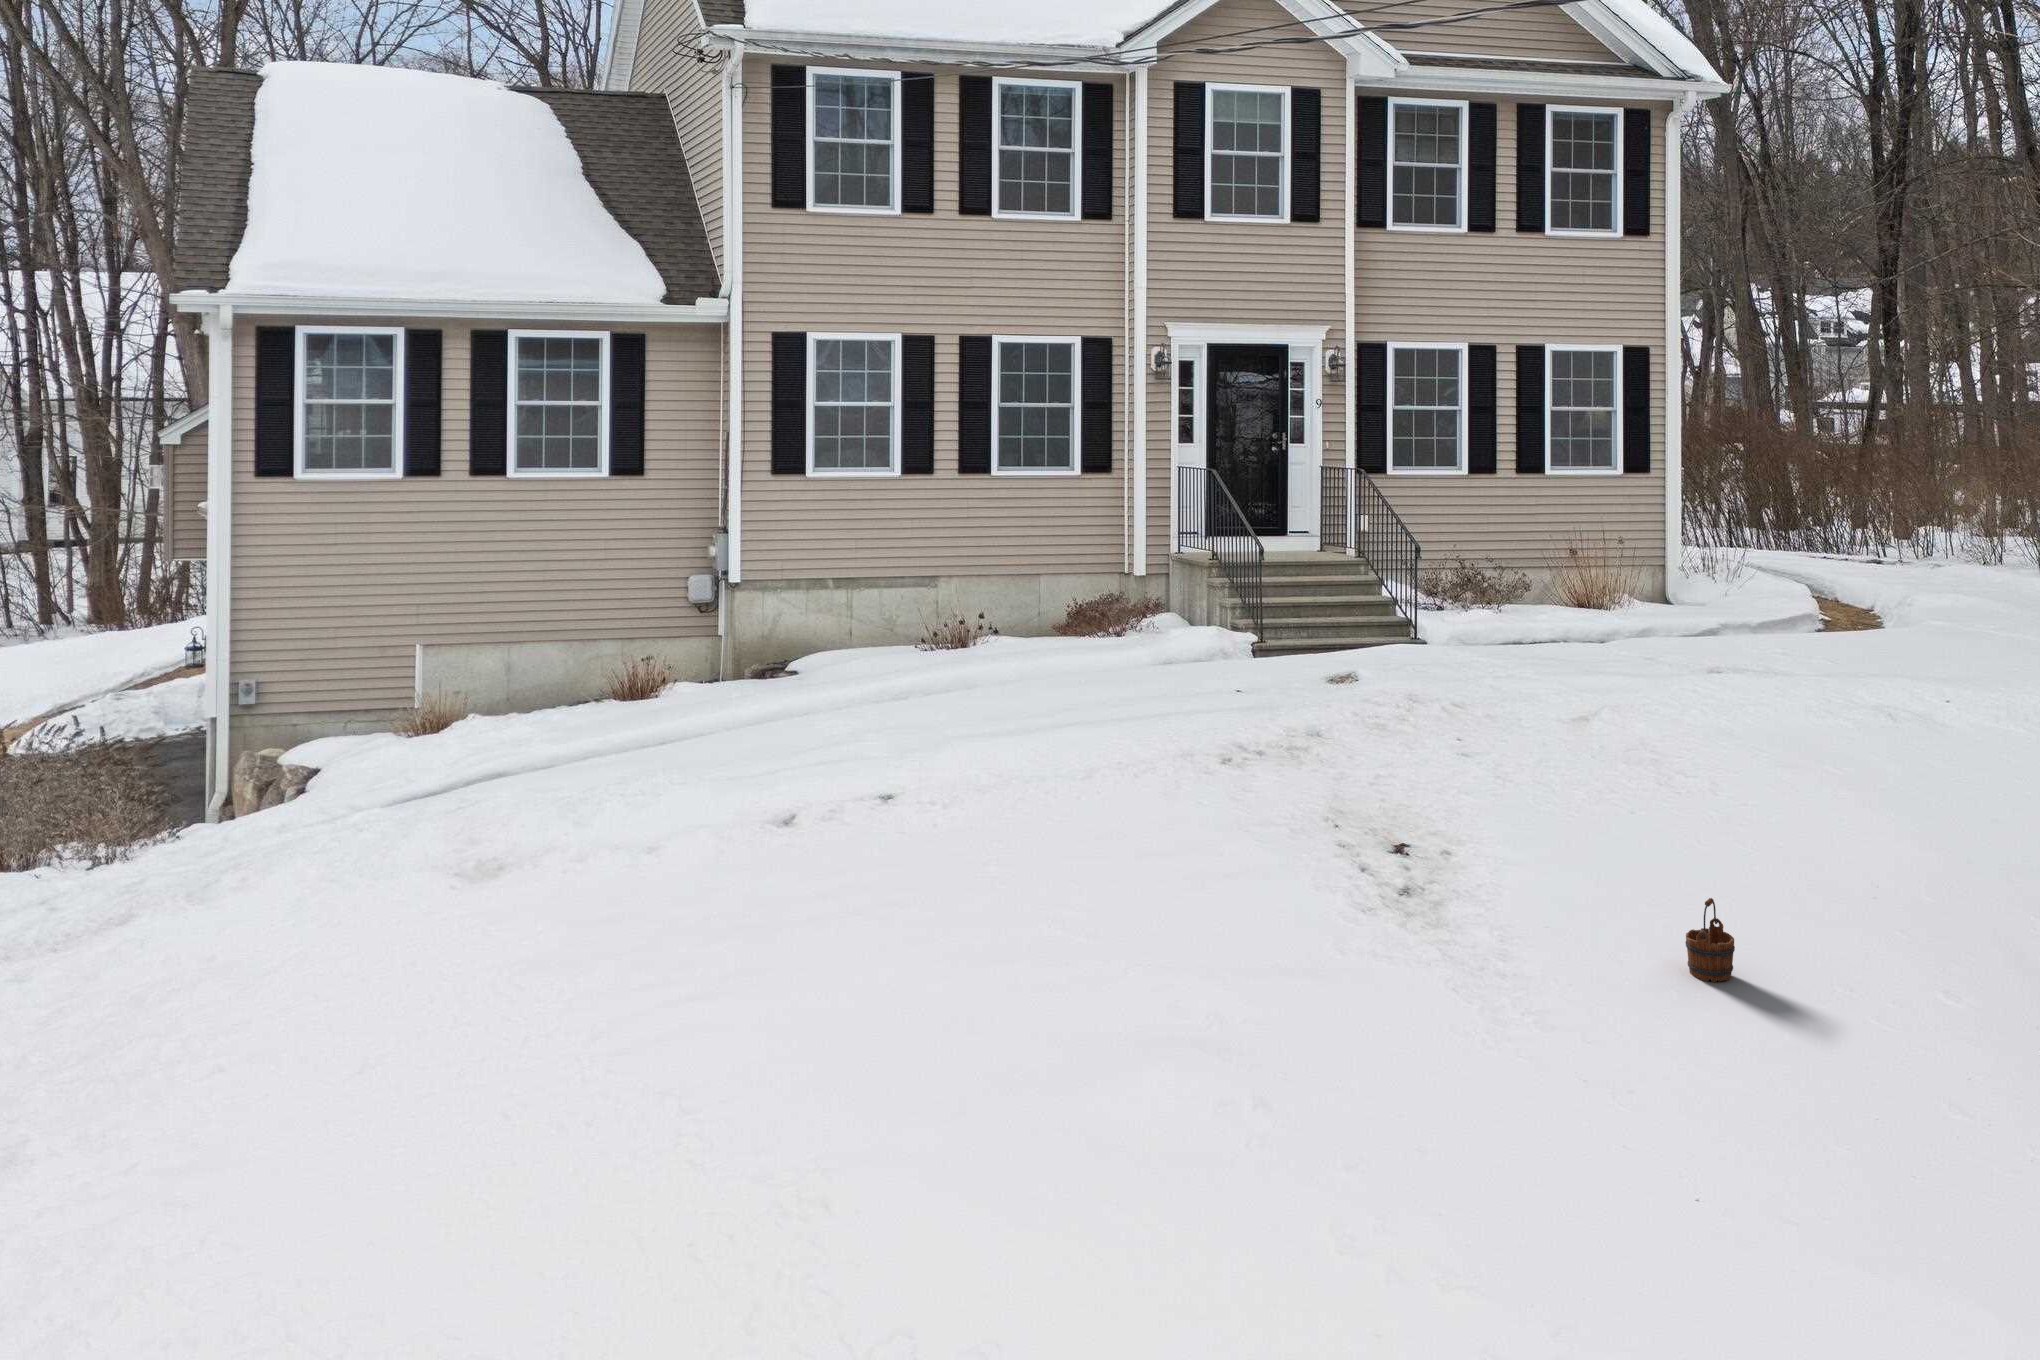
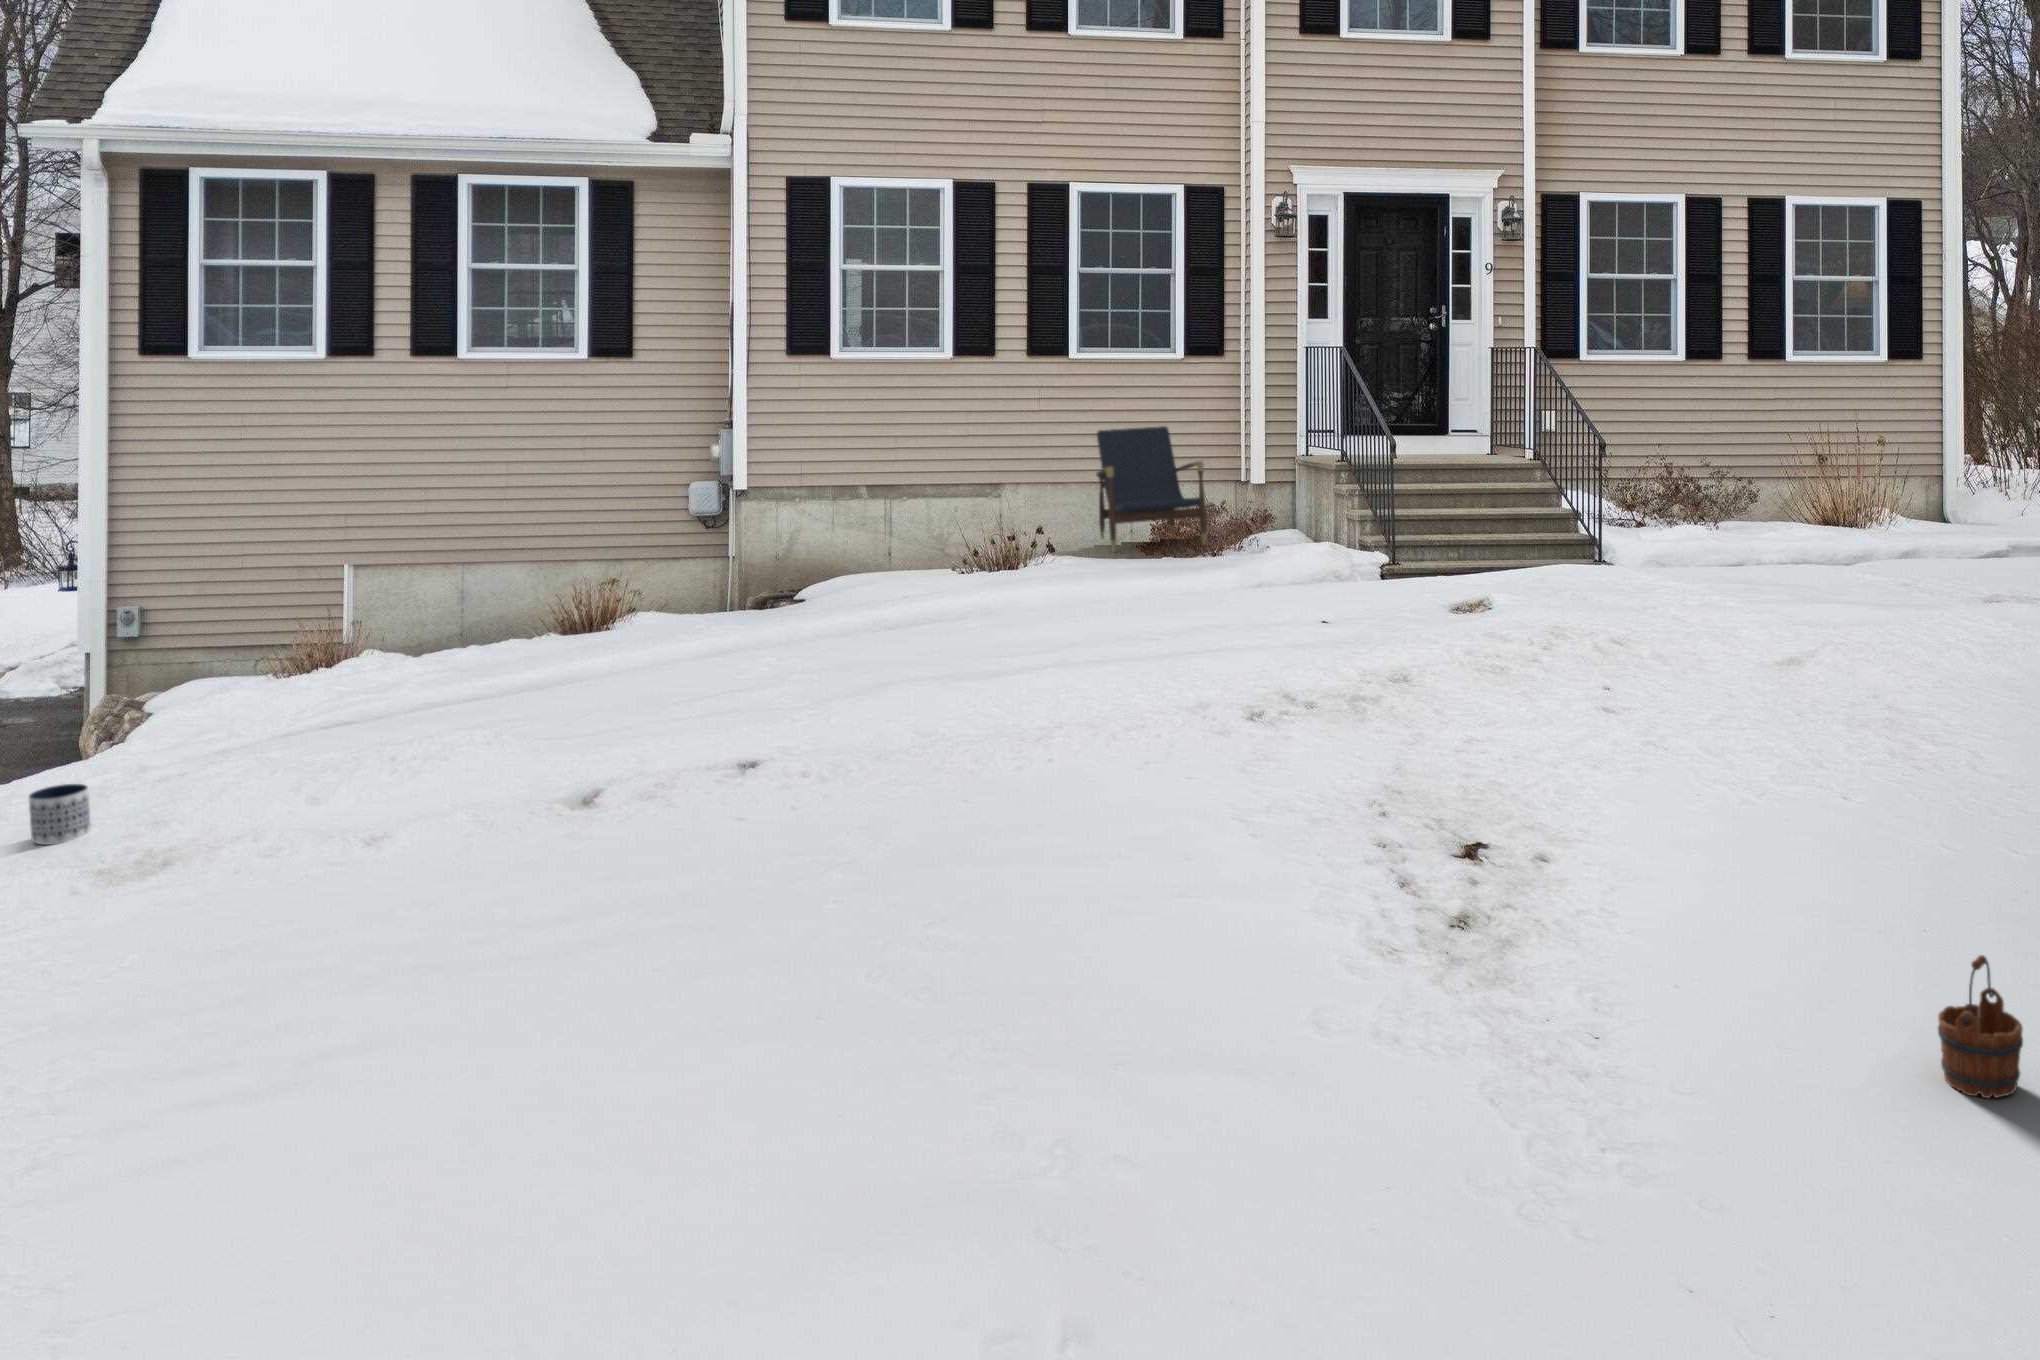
lounge chair: none [1015,530,1106,633] -> present [1096,426,1207,552]
planter: none [328,822,369,866] -> present [29,784,91,845]

